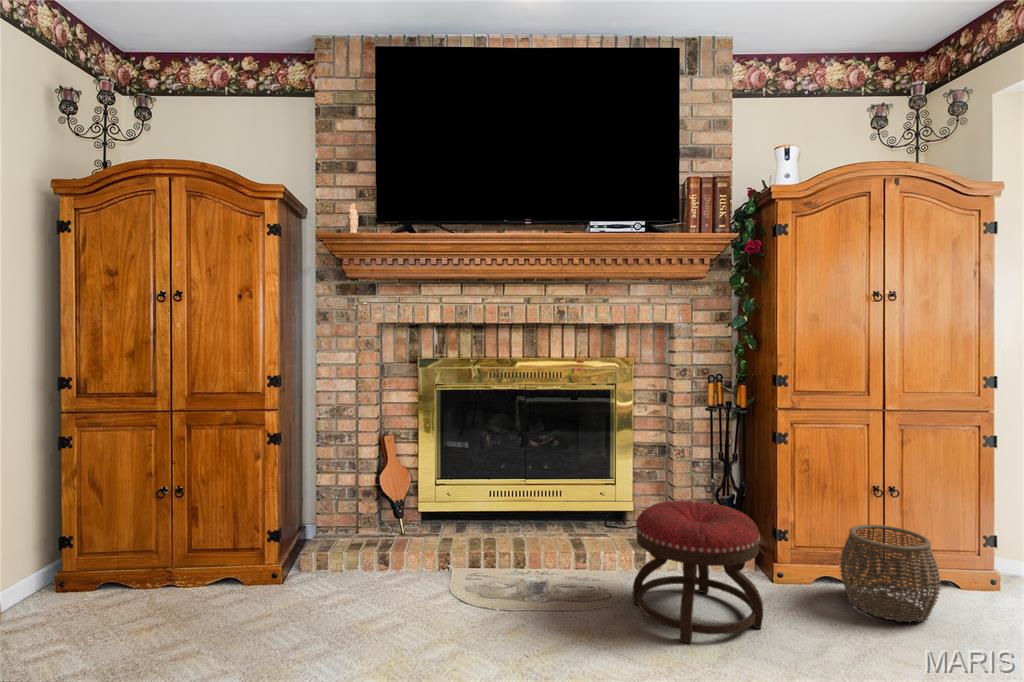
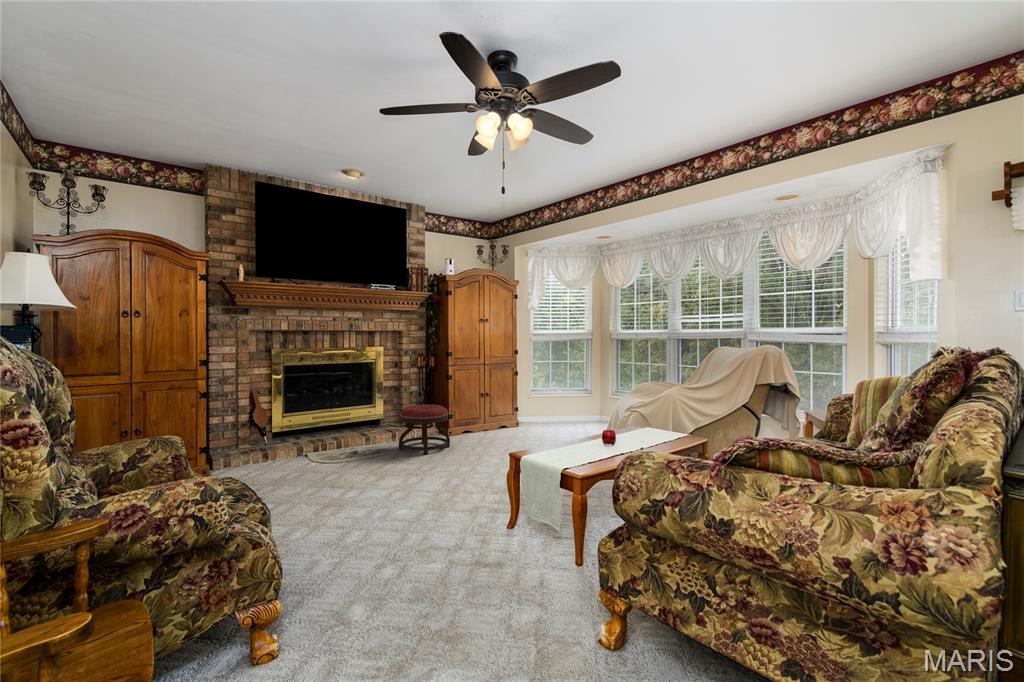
woven basket: present [840,525,941,623] -> none [471,407,503,438]

